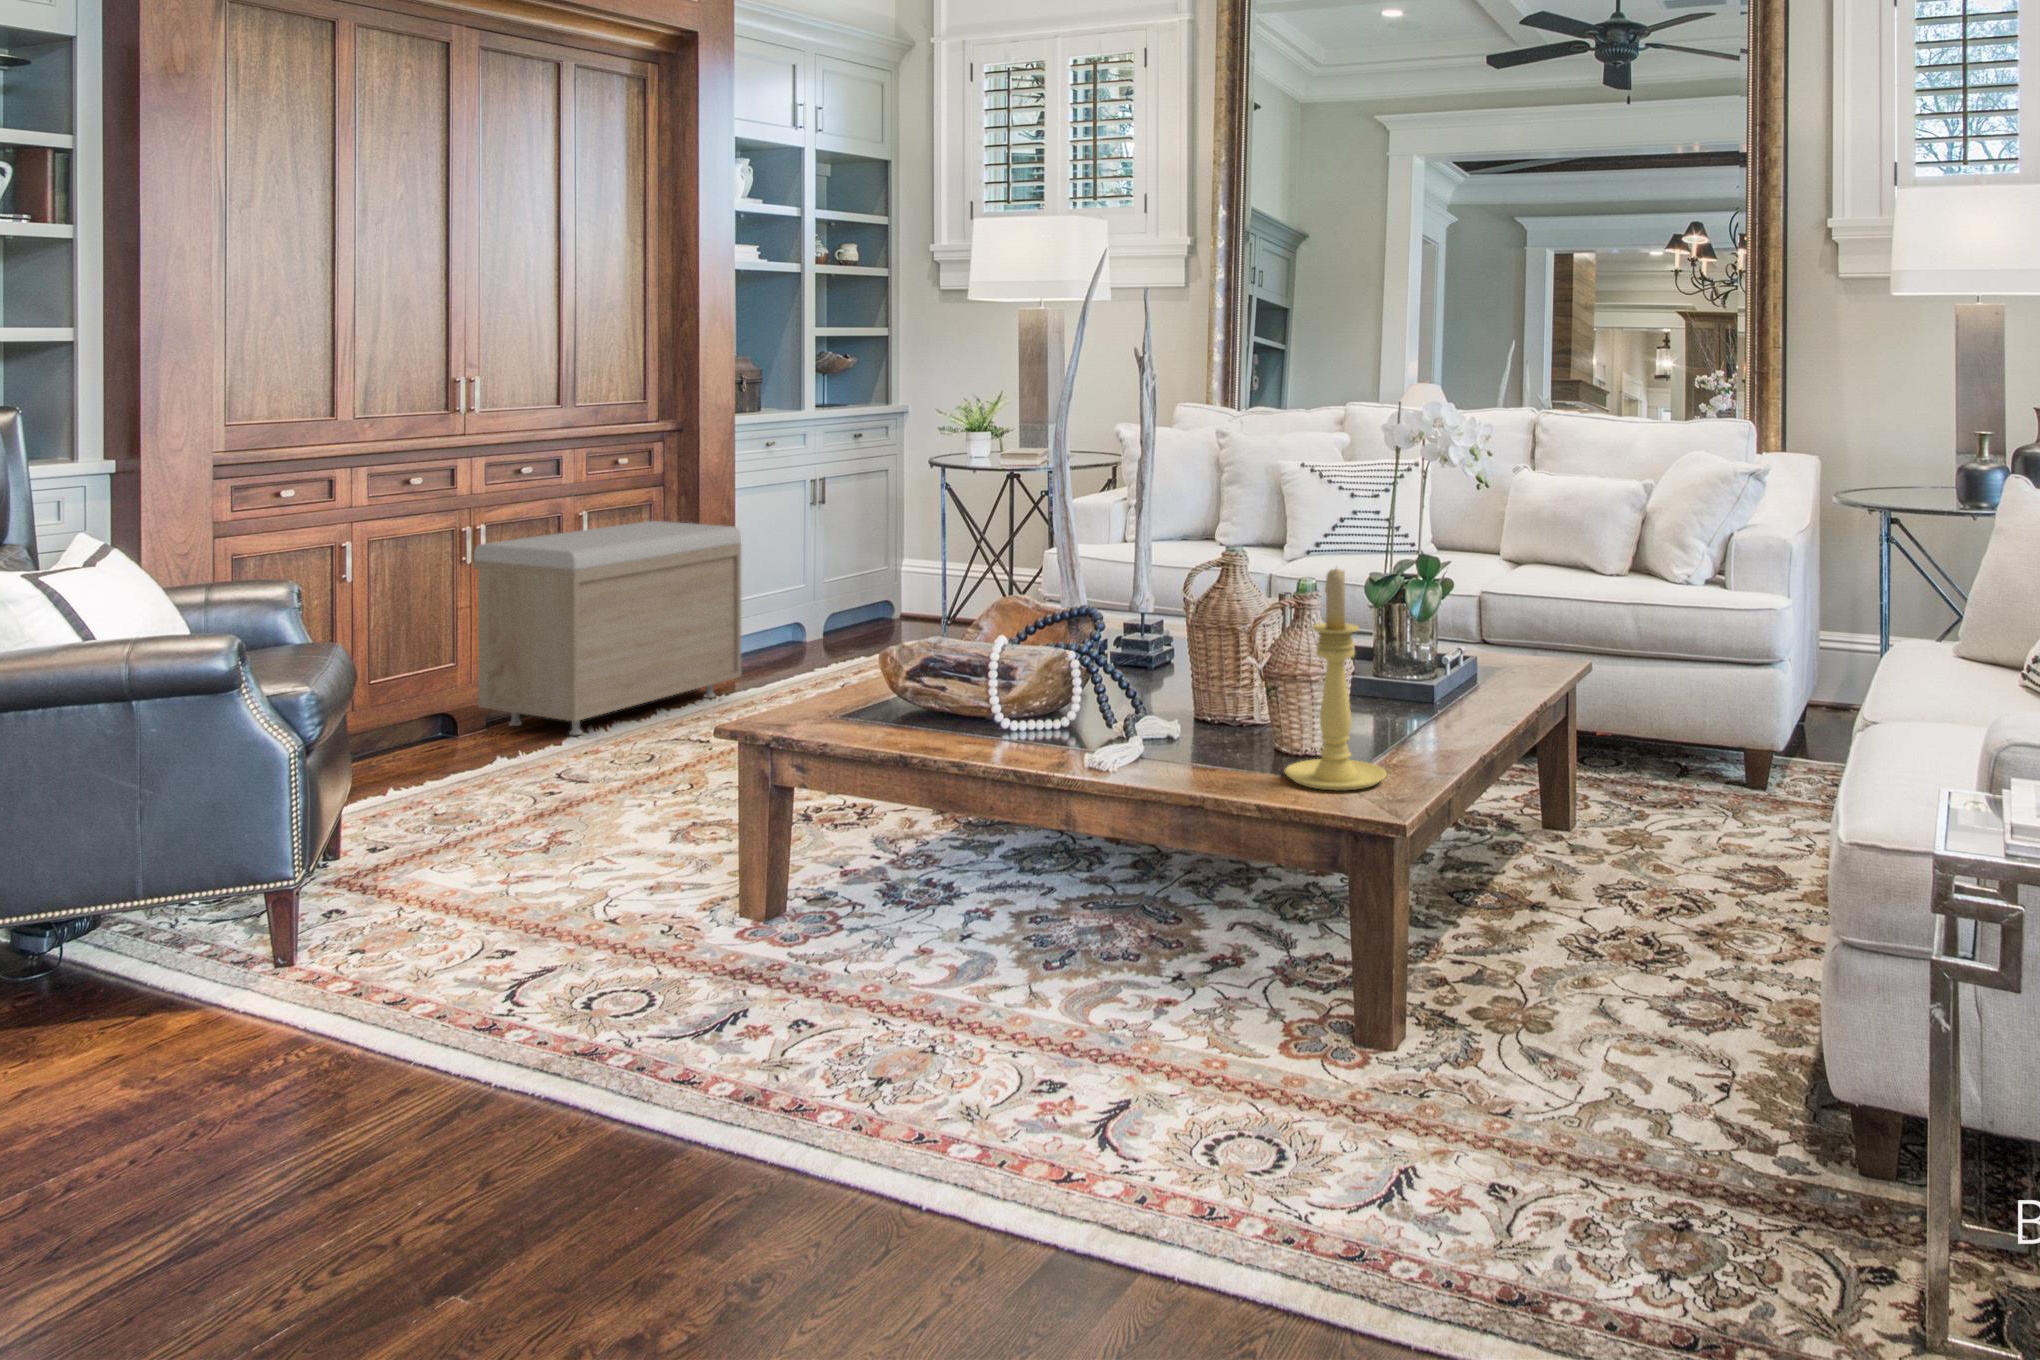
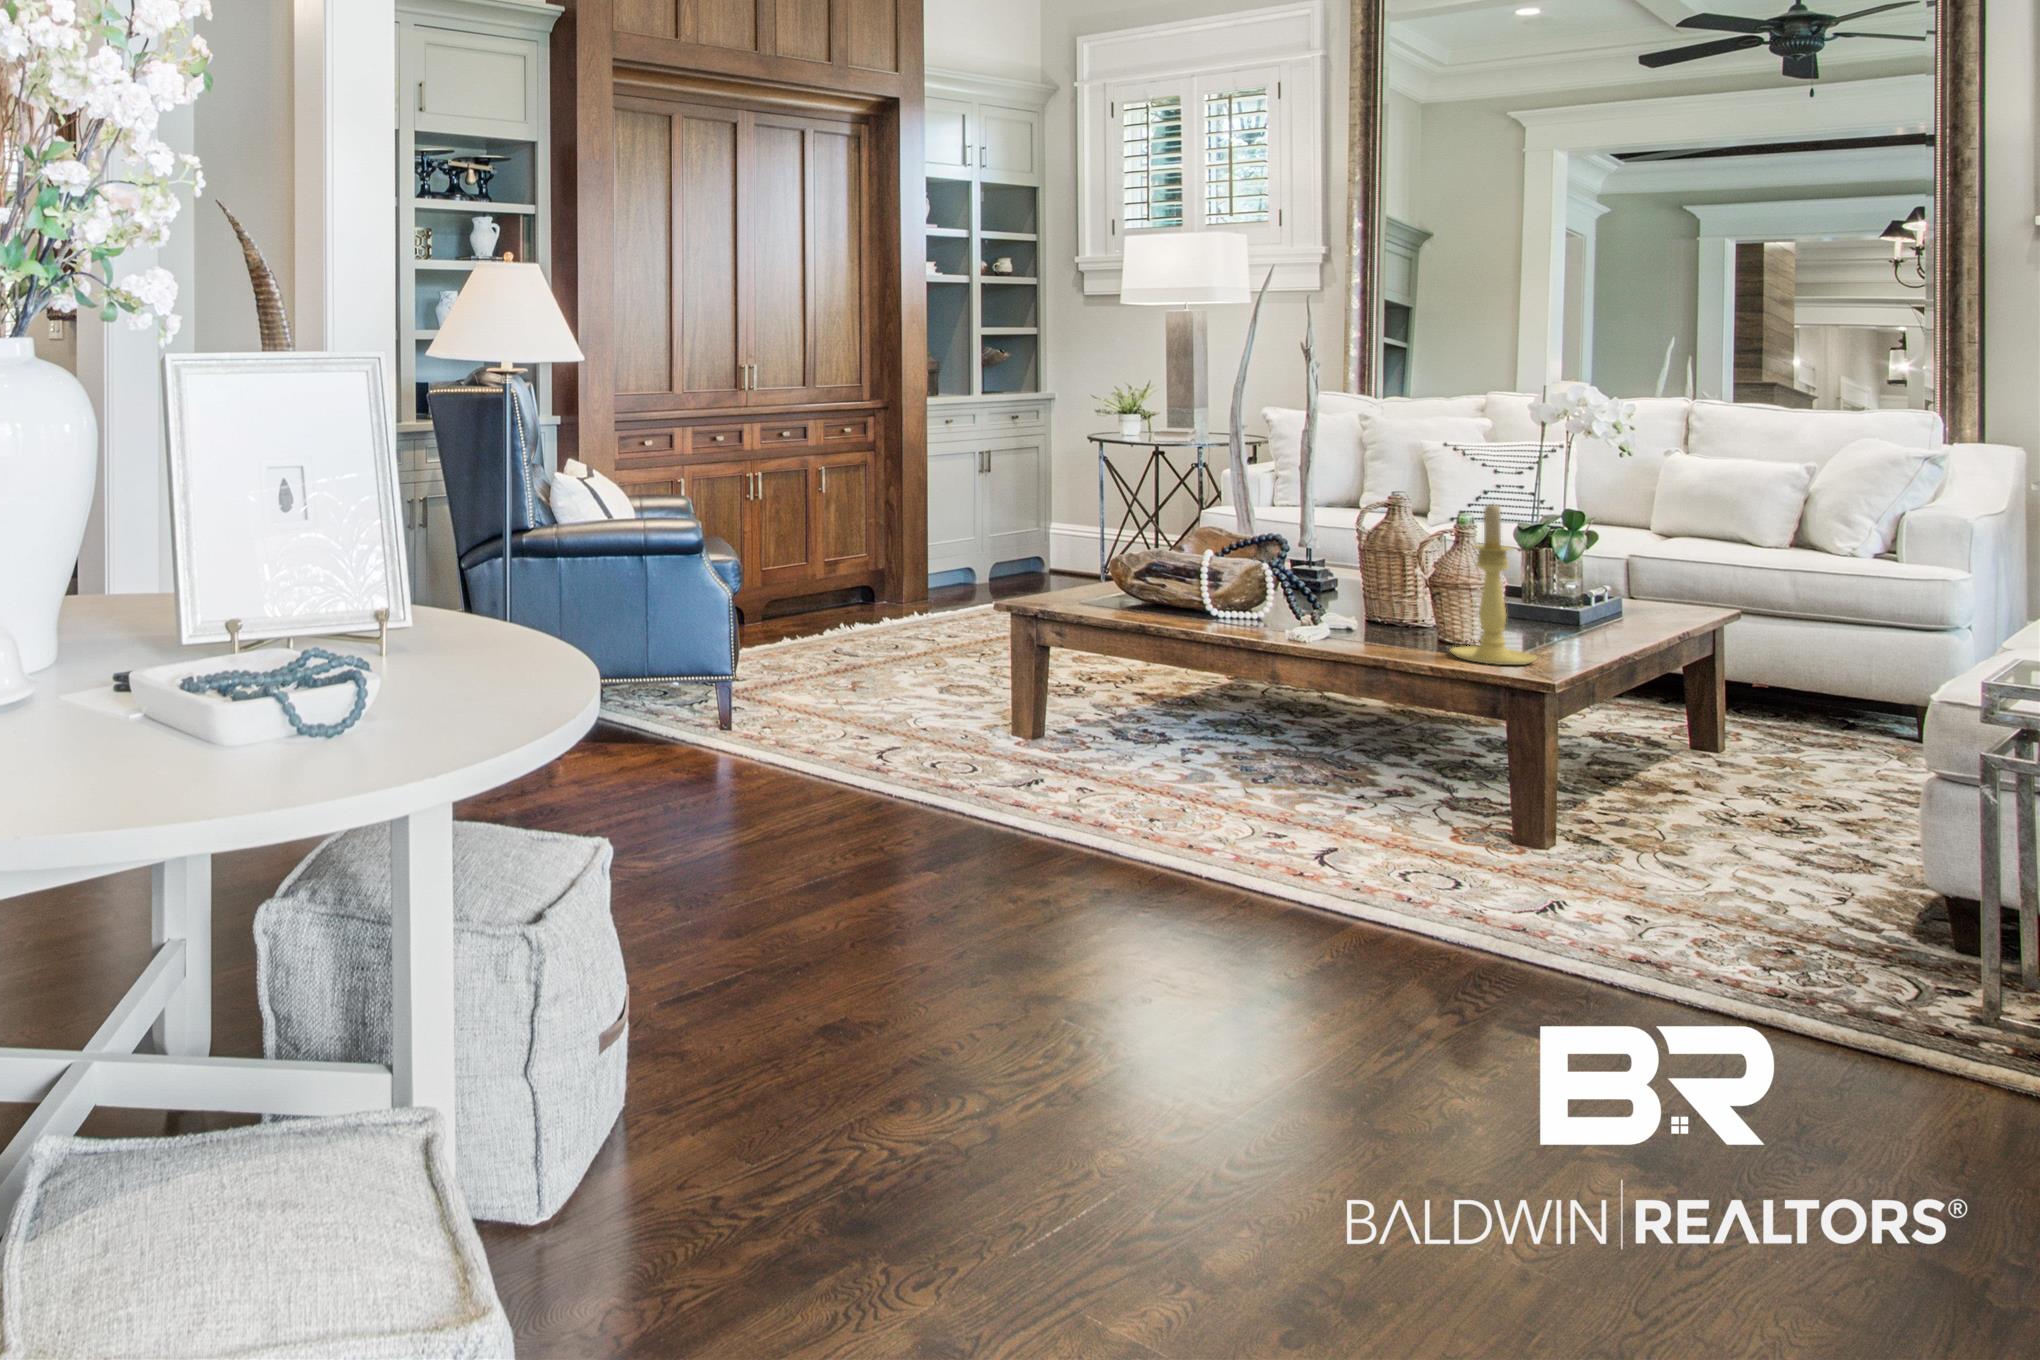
storage bench: present [474,521,741,735] -> none [759,476,945,625]

